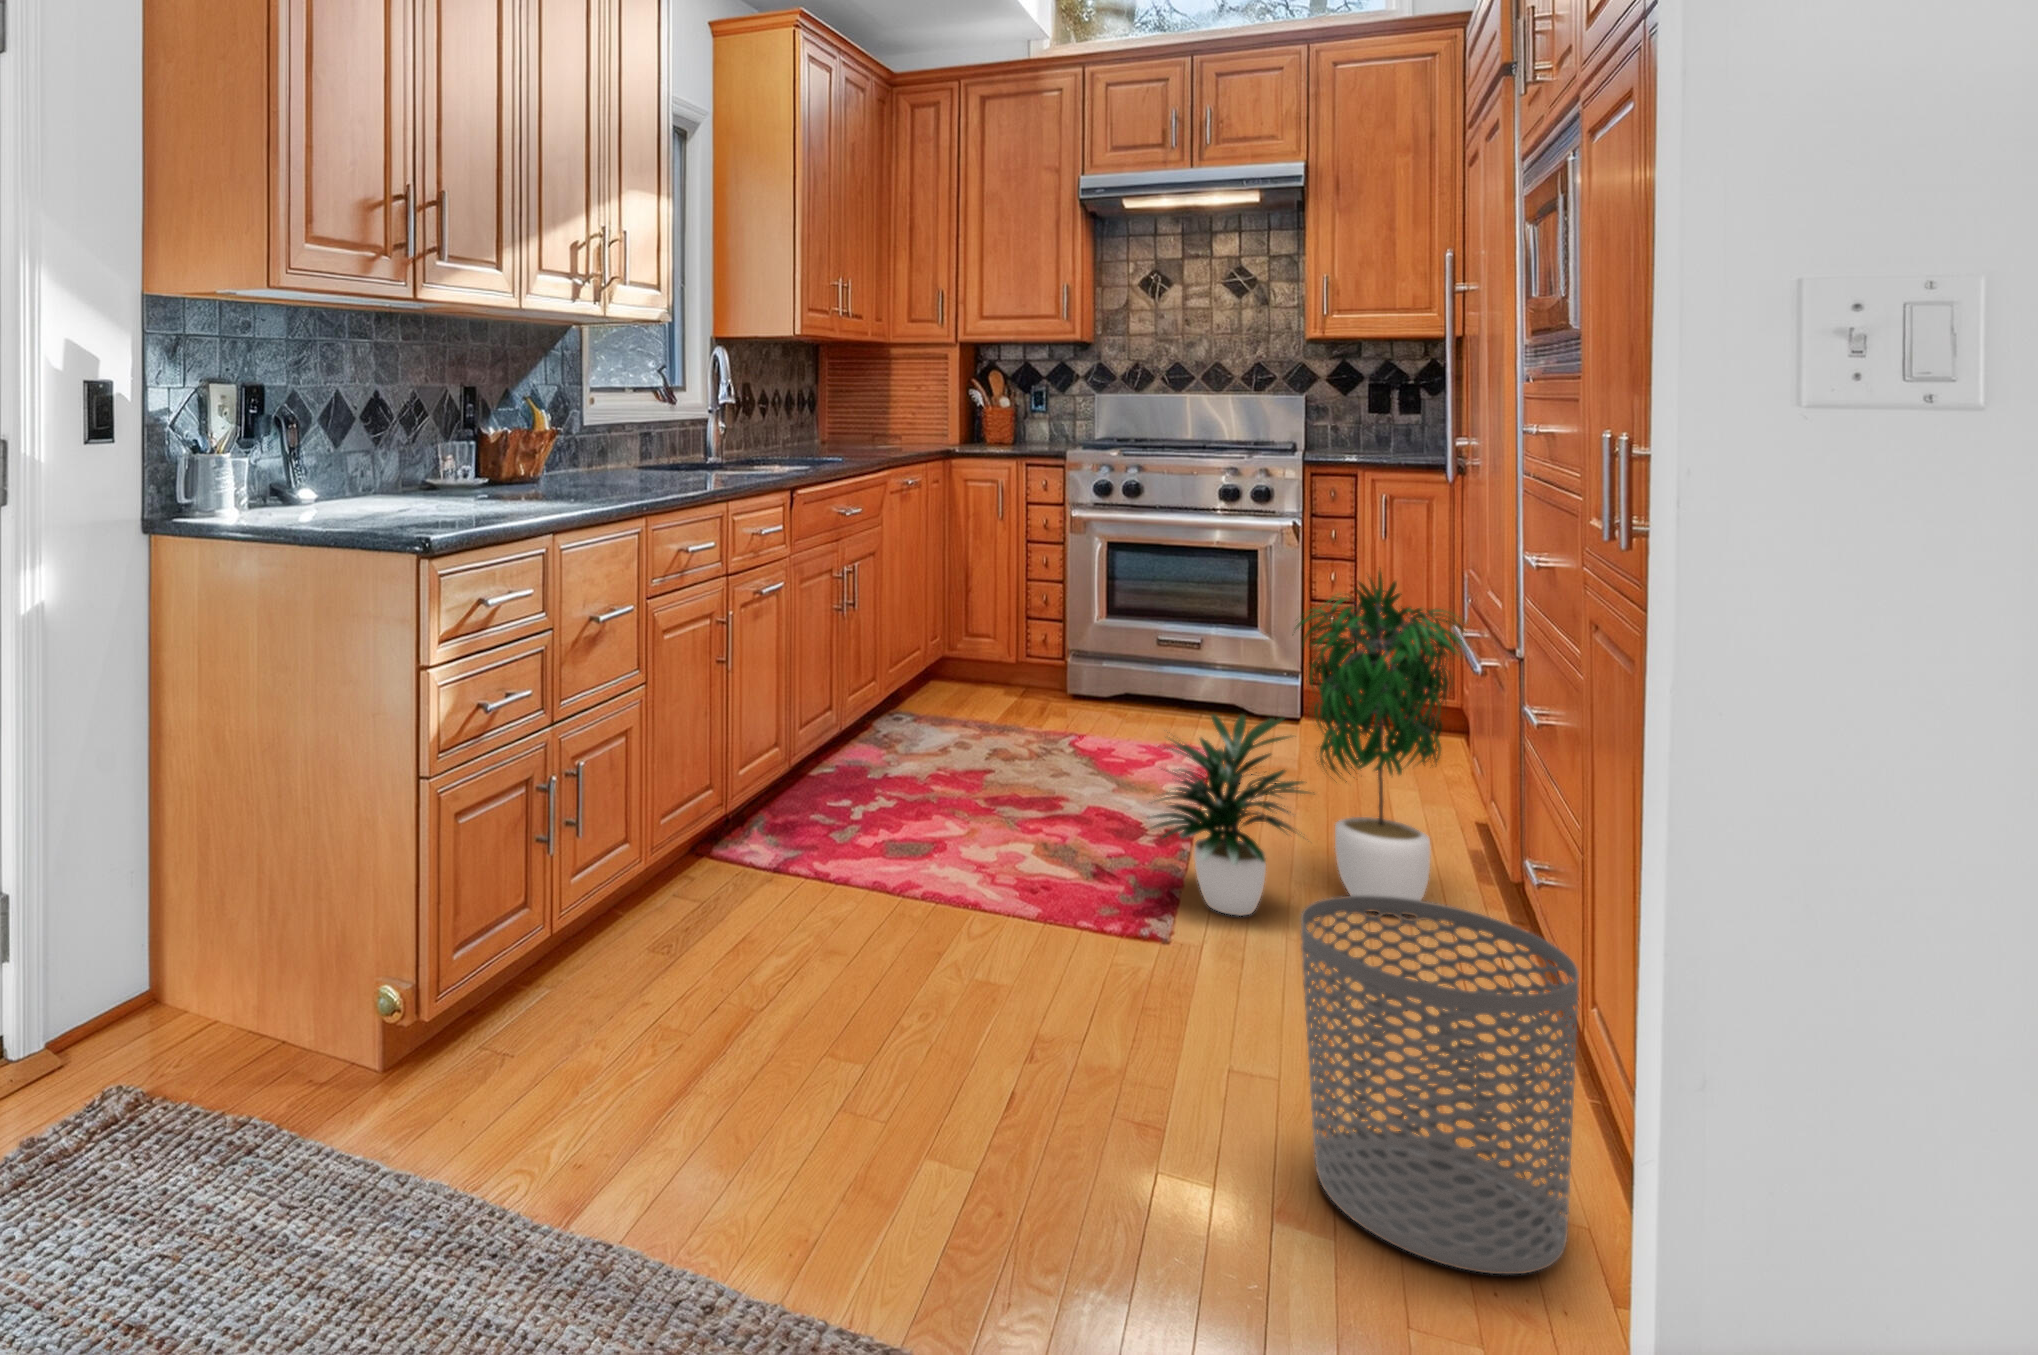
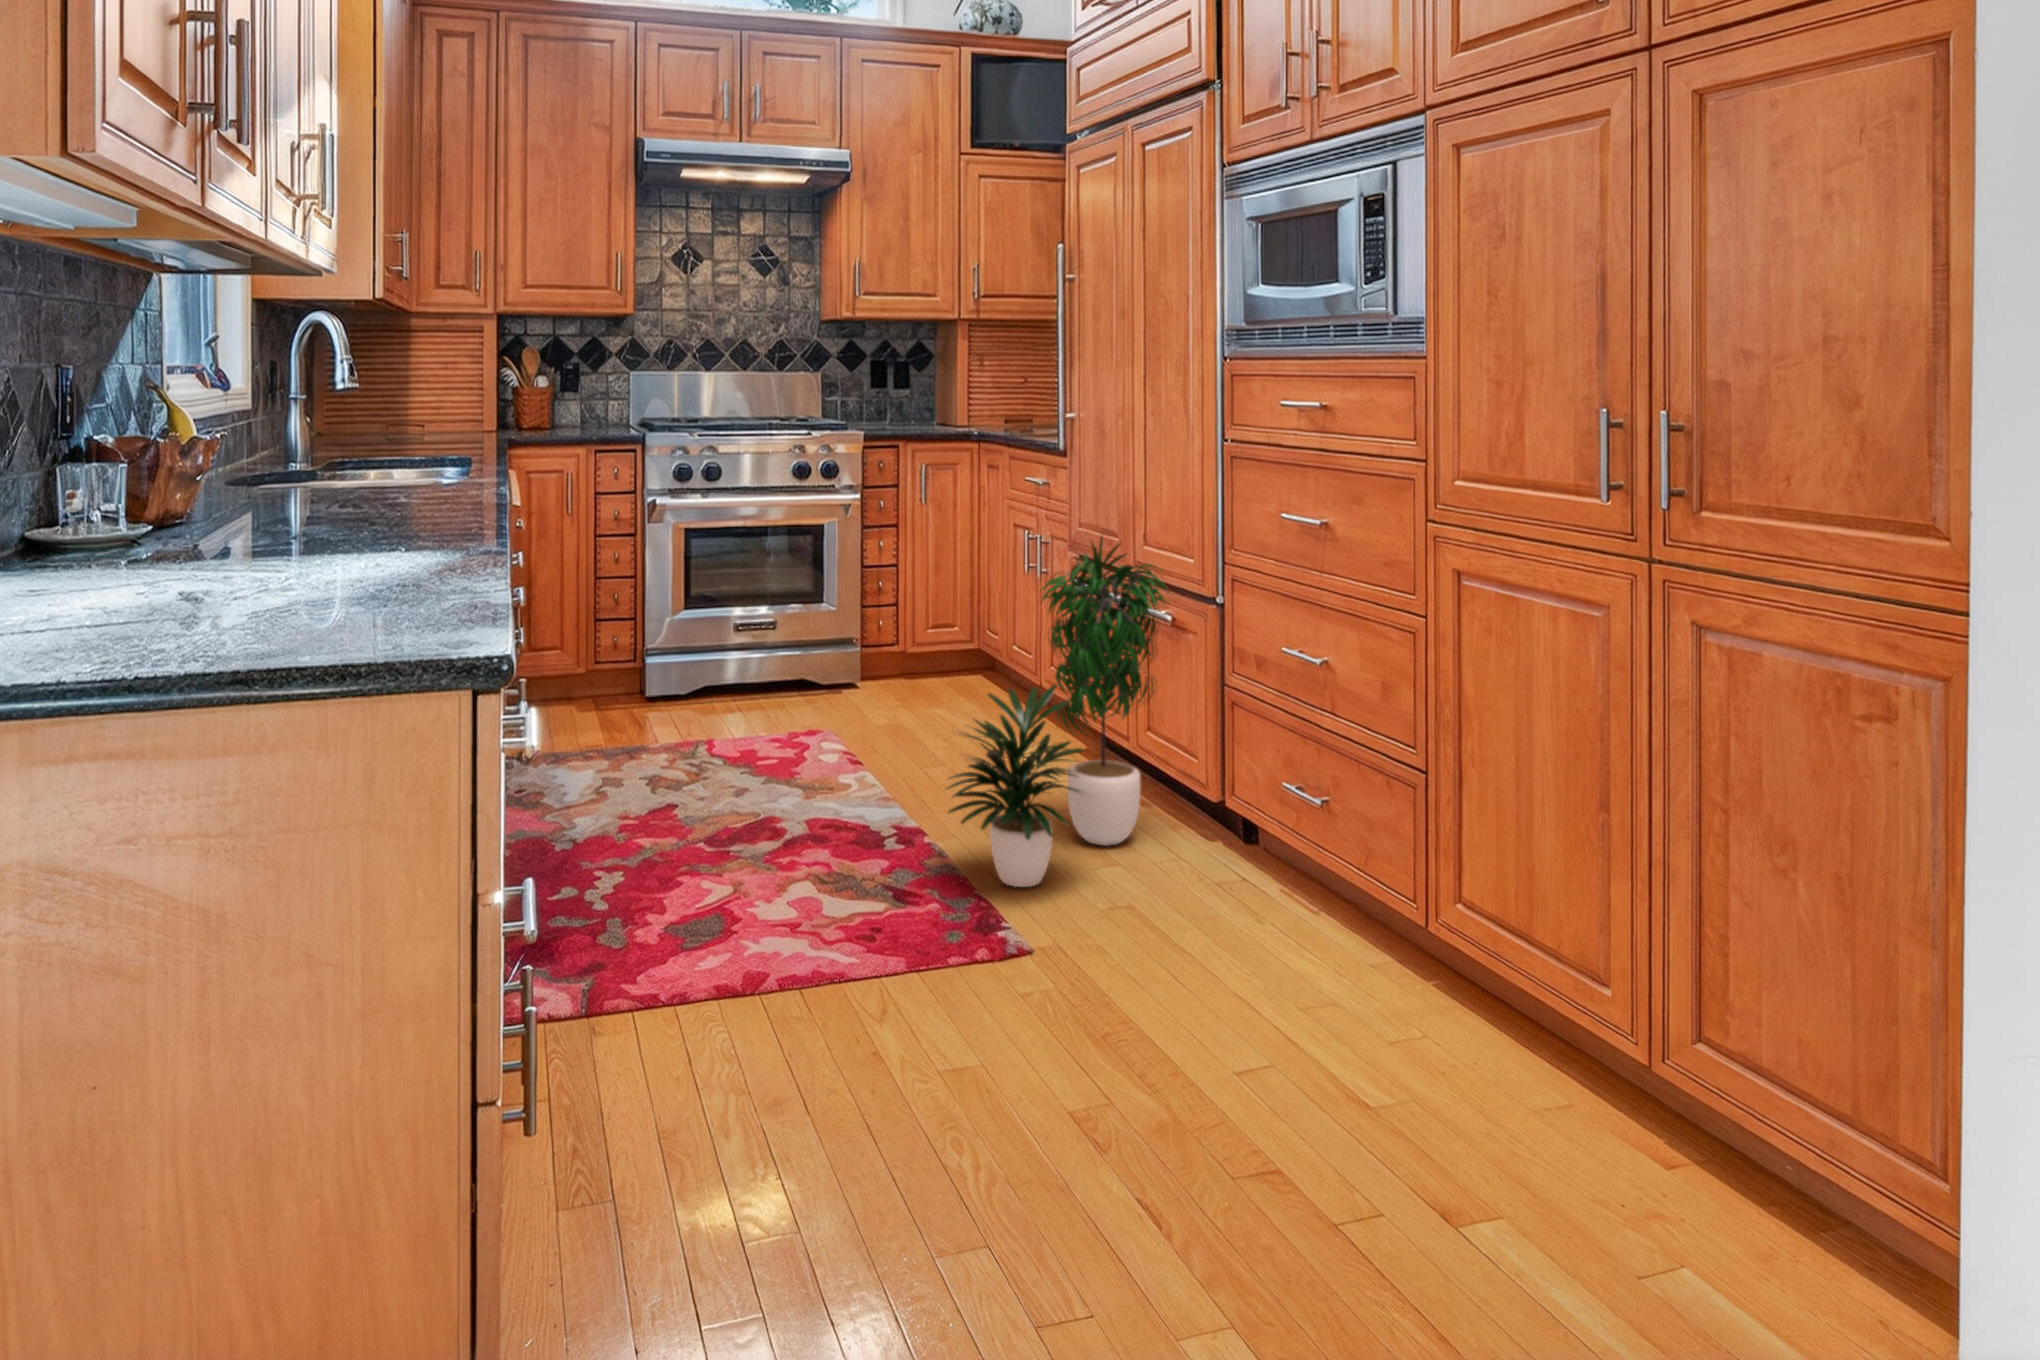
waste bin: present [1301,896,1579,1274] -> none [1338,824,1552,1138]

